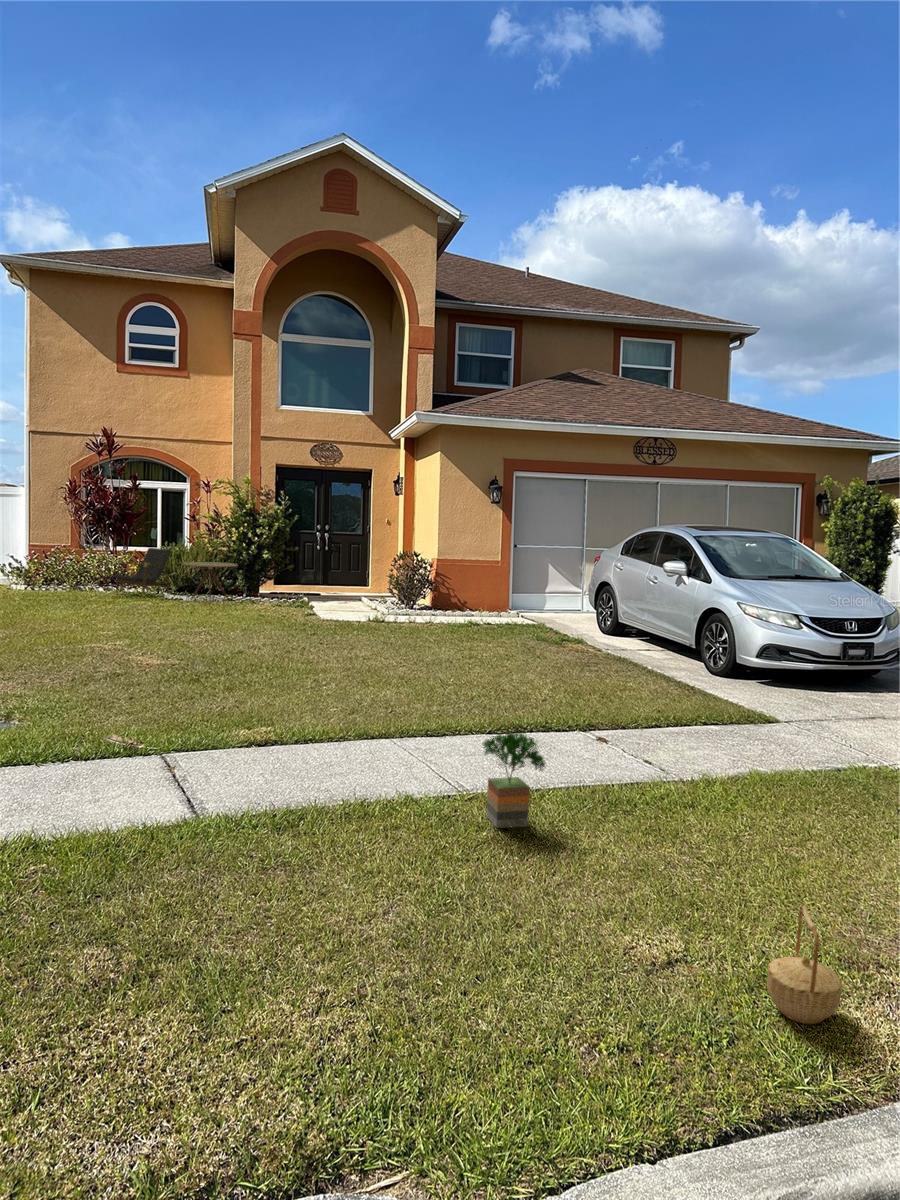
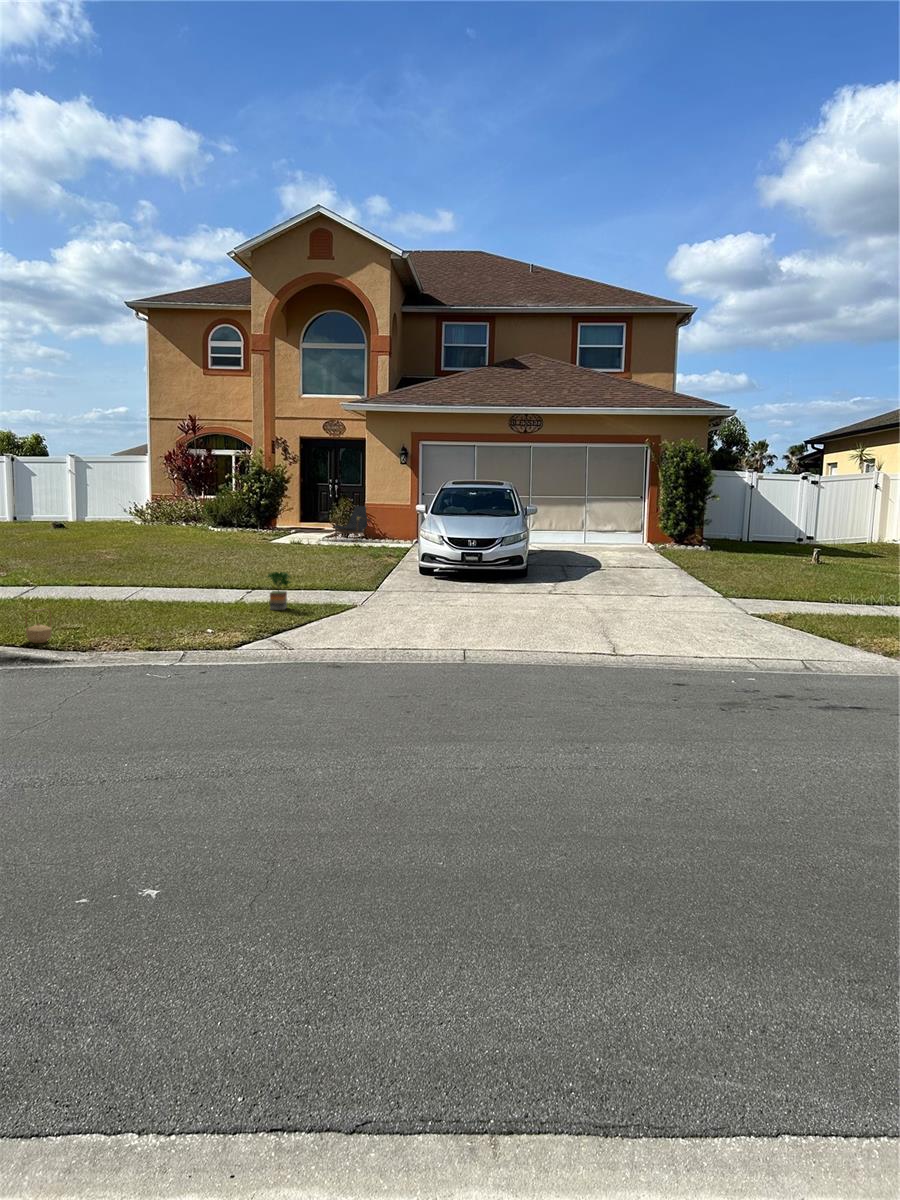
lounge chair: present [113,548,171,598] -> present [334,506,372,542]
round table: present [183,562,237,601] -> none [208,506,245,532]
potted tree: present [482,732,546,828] -> present [268,572,291,610]

